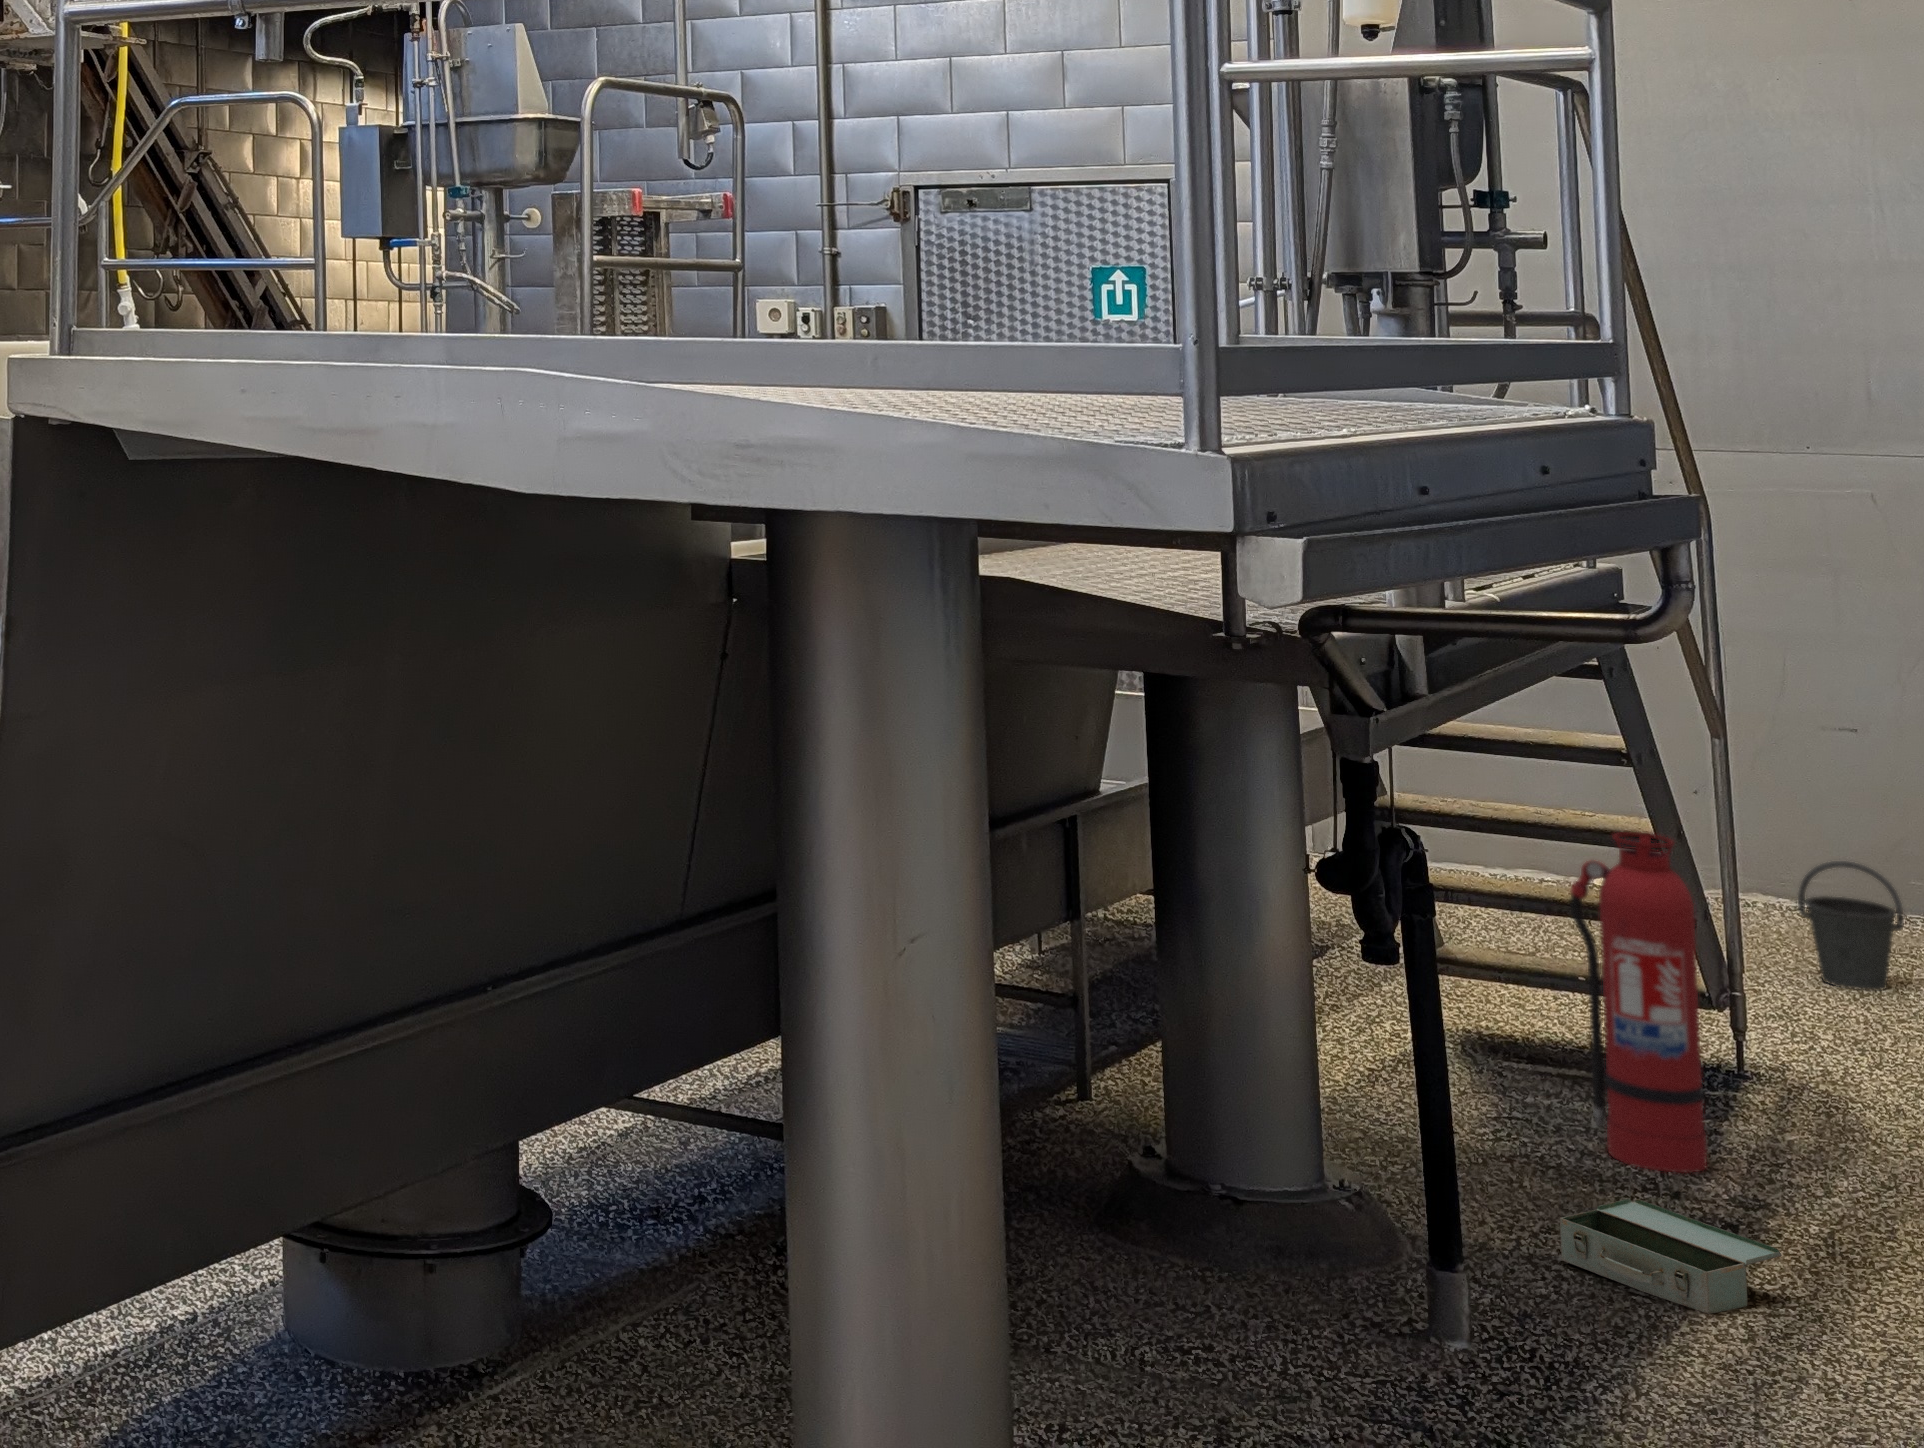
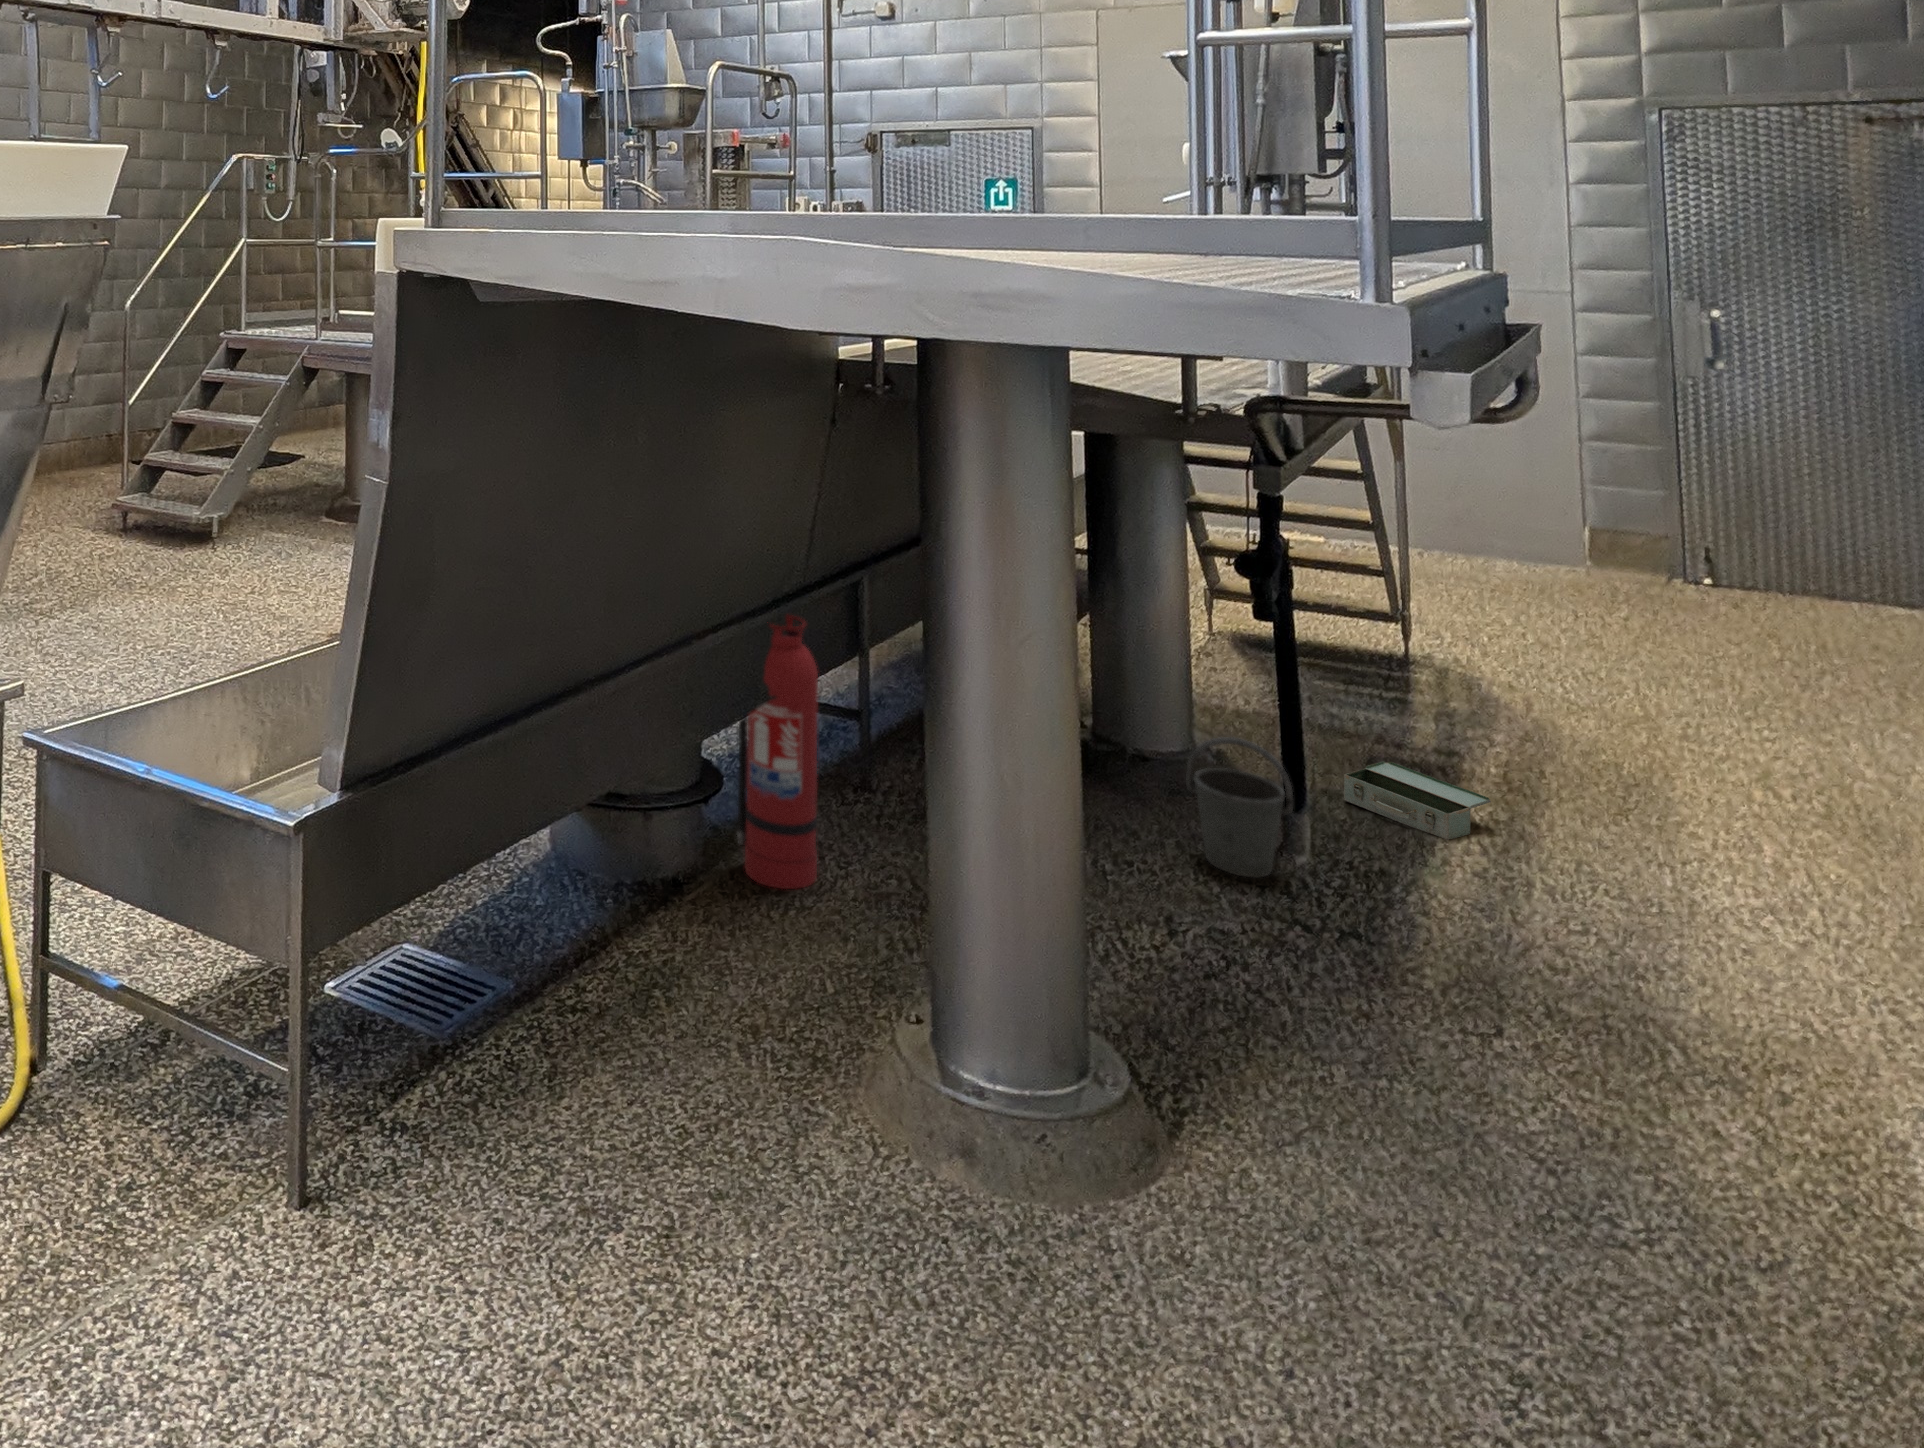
fire extinguisher: present [1570,832,1707,1172] -> present [738,615,818,889]
bucket: present [1798,861,1904,991] -> present [1186,737,1293,877]

